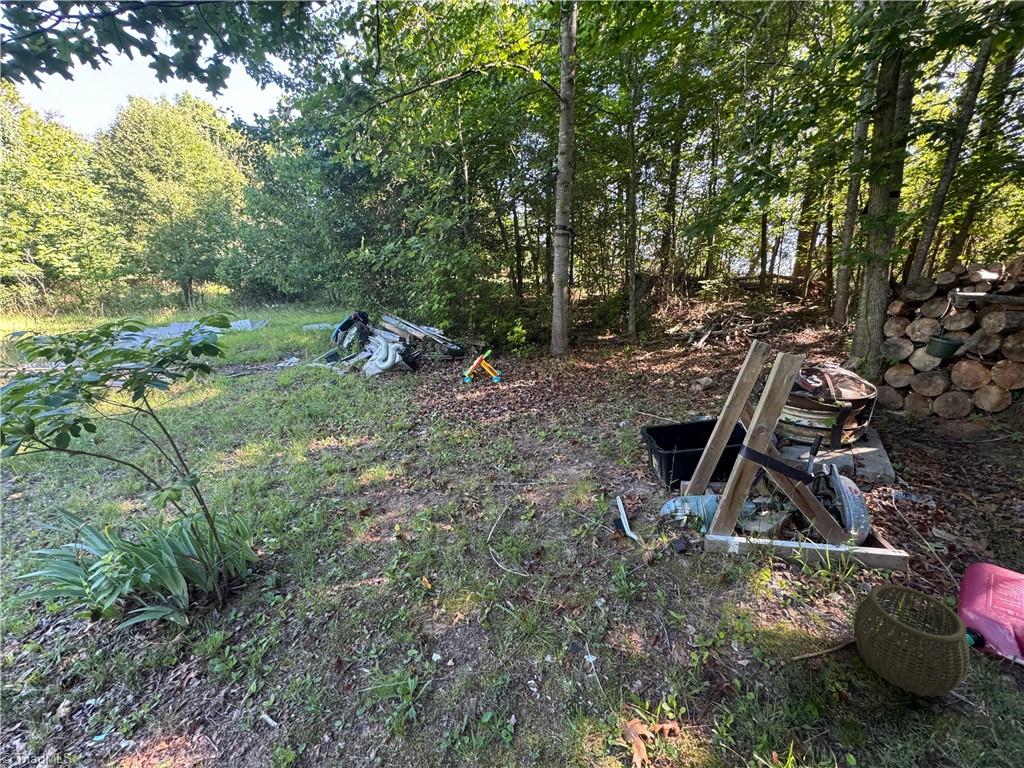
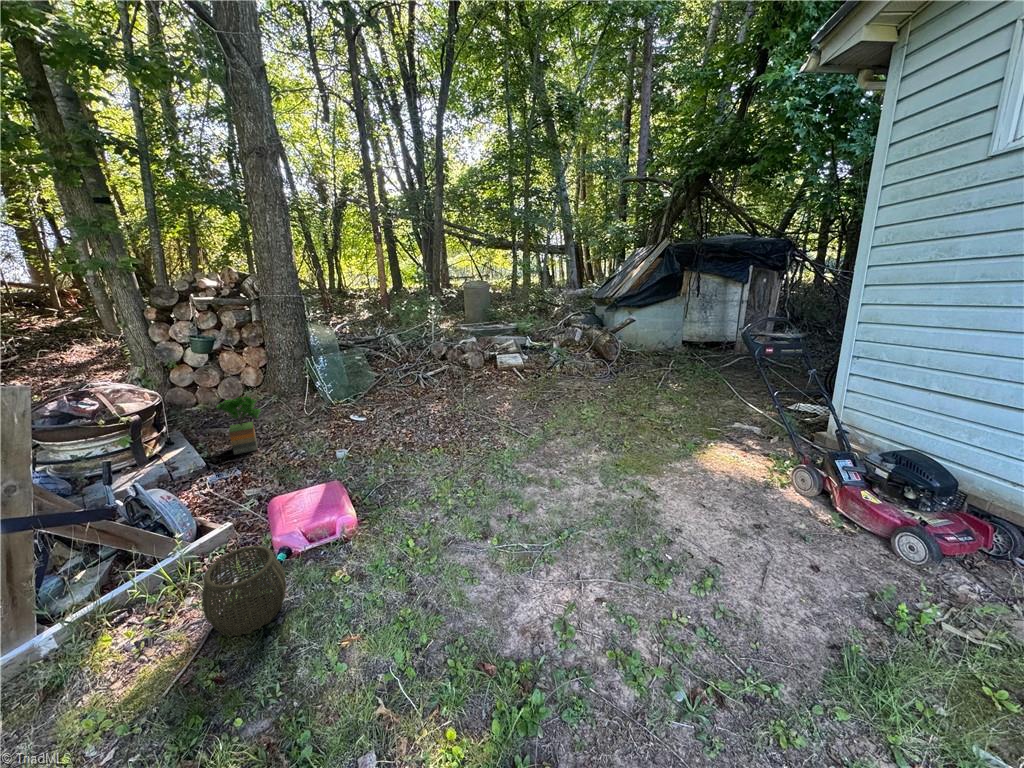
potted tree: none [930,416,999,490] -> present [217,397,261,455]

